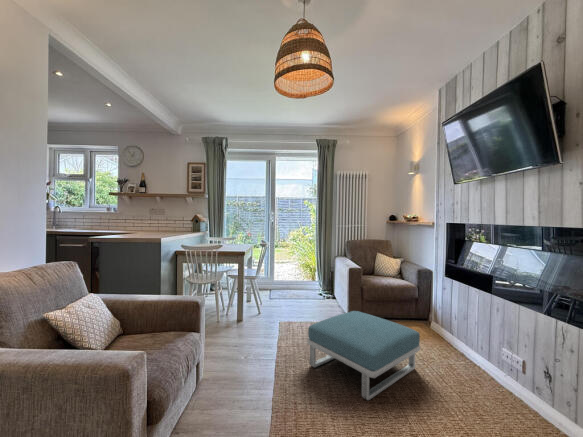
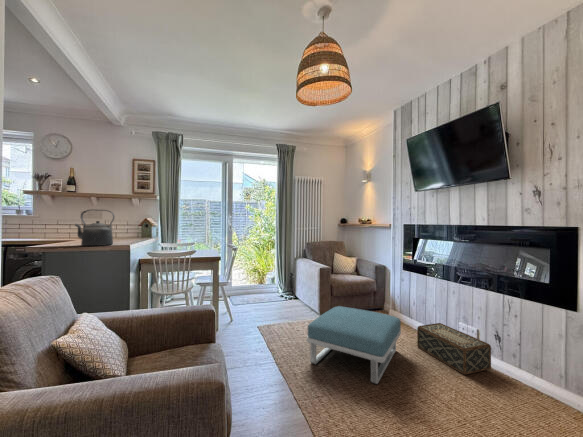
kettle: none [123,208,151,238] -> present [75,210,114,246]
woven basket: none [445,345,534,413] -> present [417,323,491,375]

